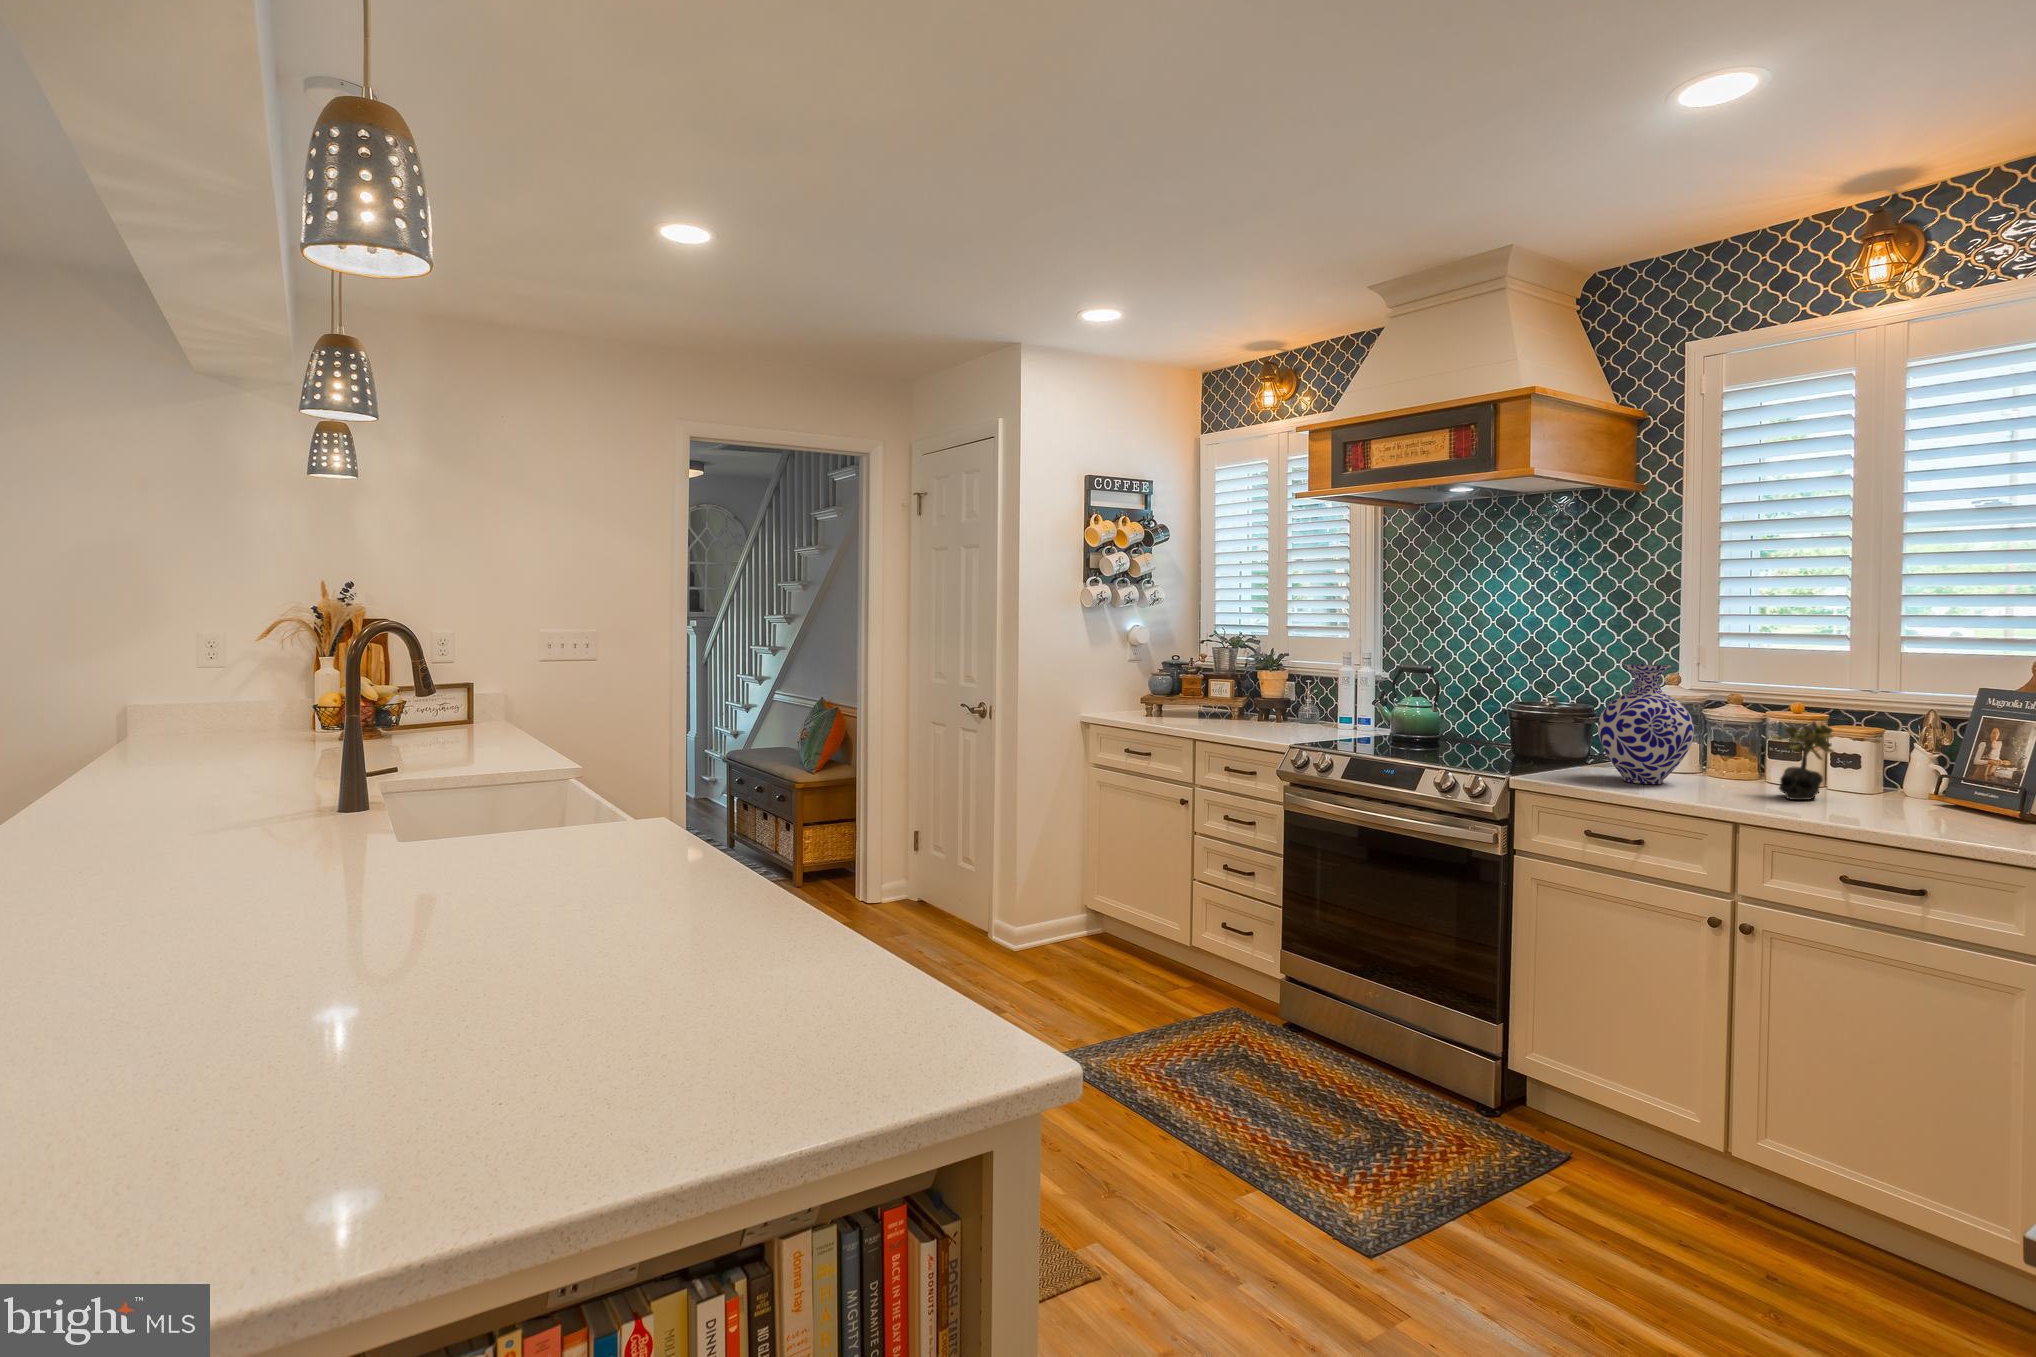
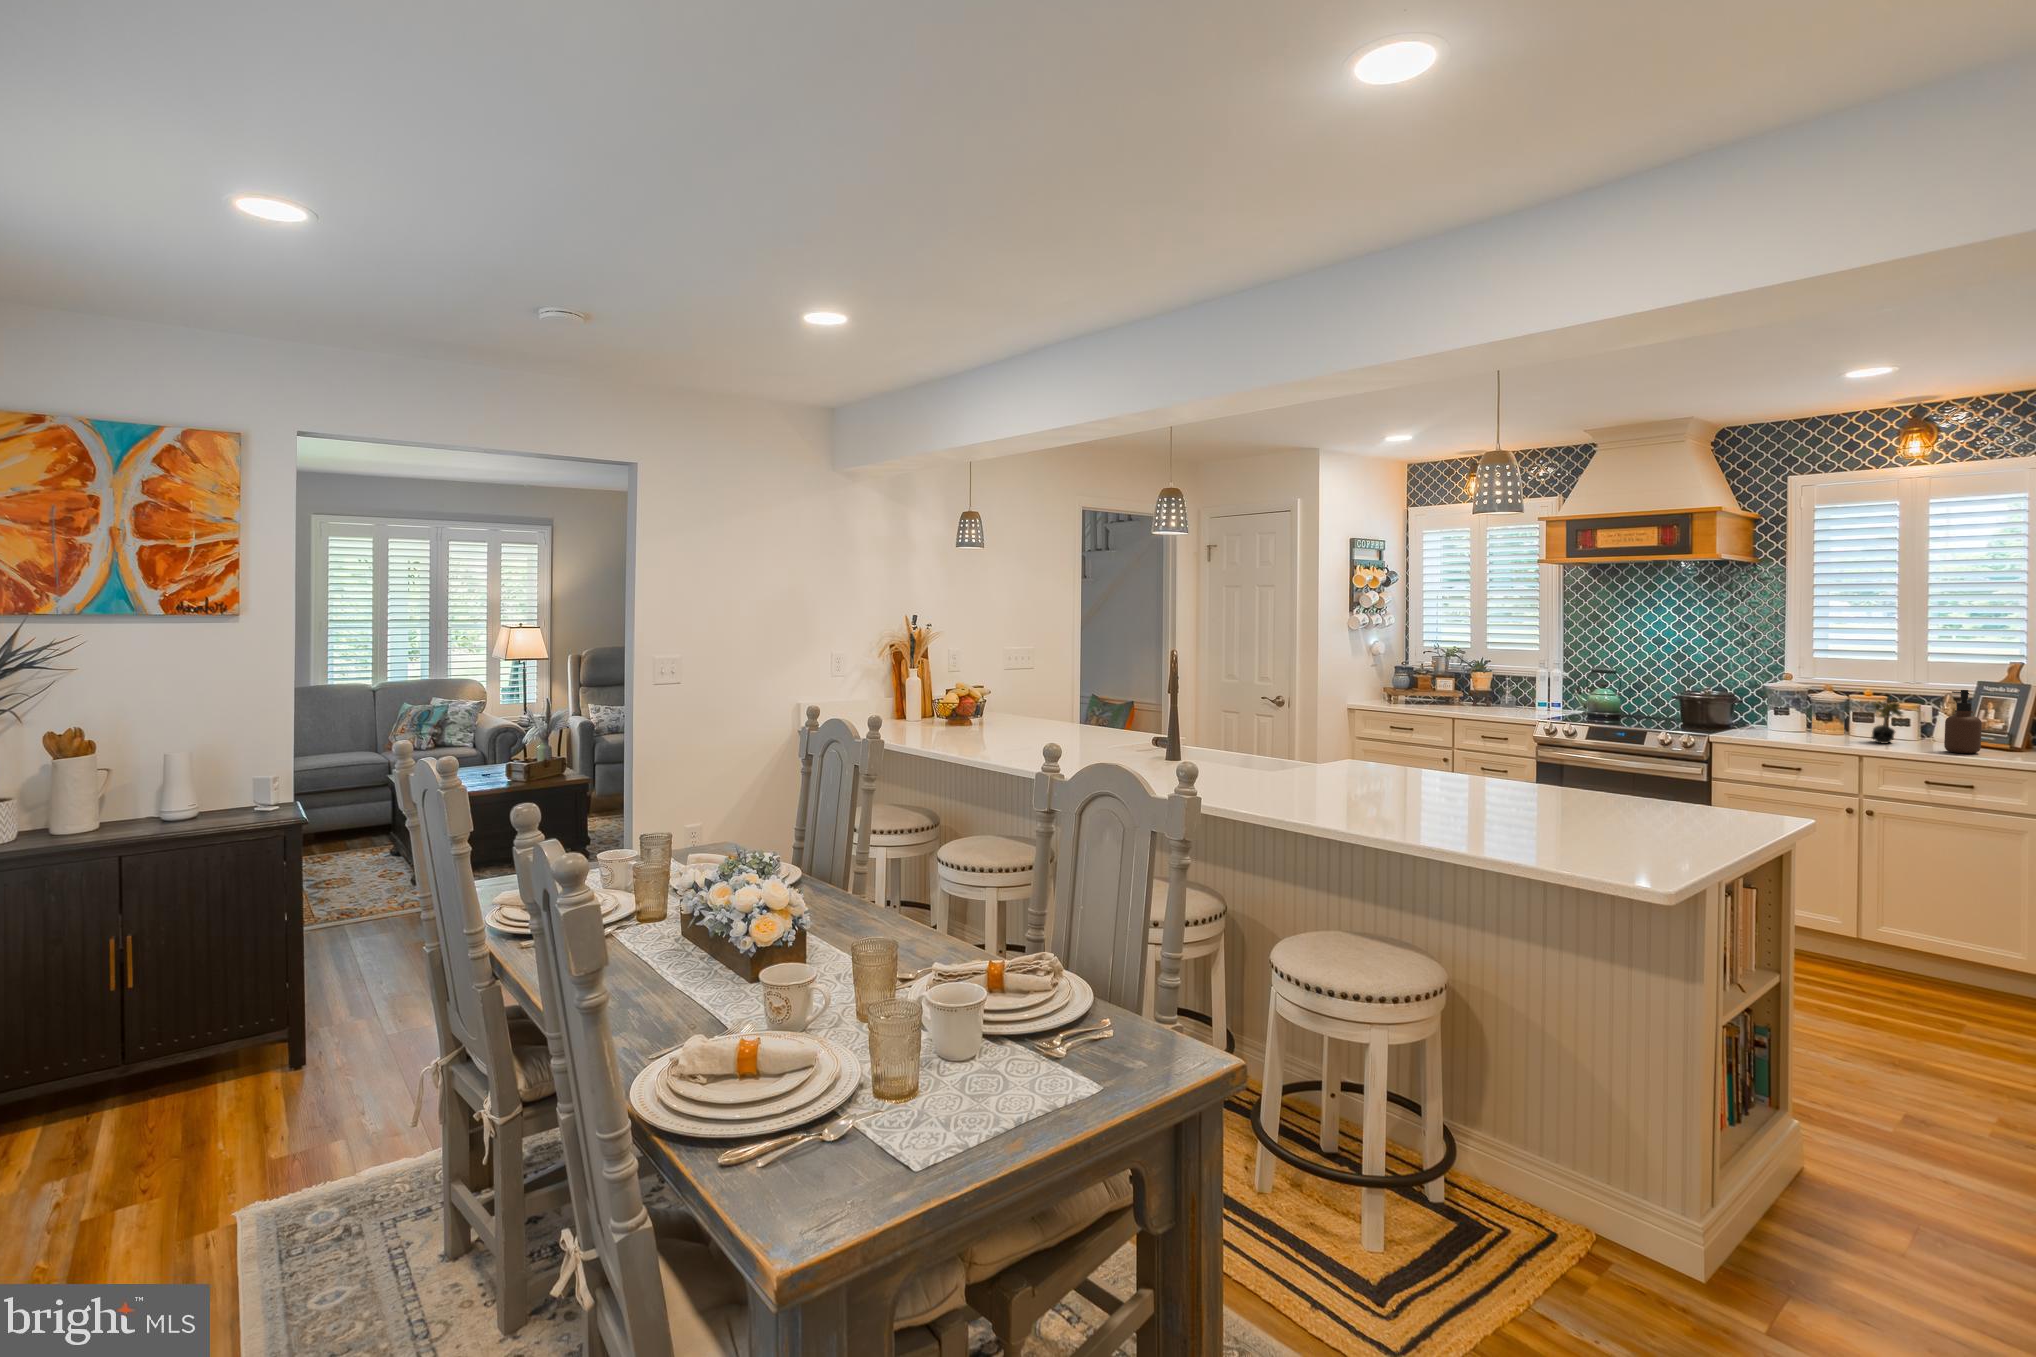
vase: present [1598,664,1694,784] -> none [1758,670,1818,738]
soap dispenser: none [1892,703,1962,826] -> present [1944,690,1982,753]

